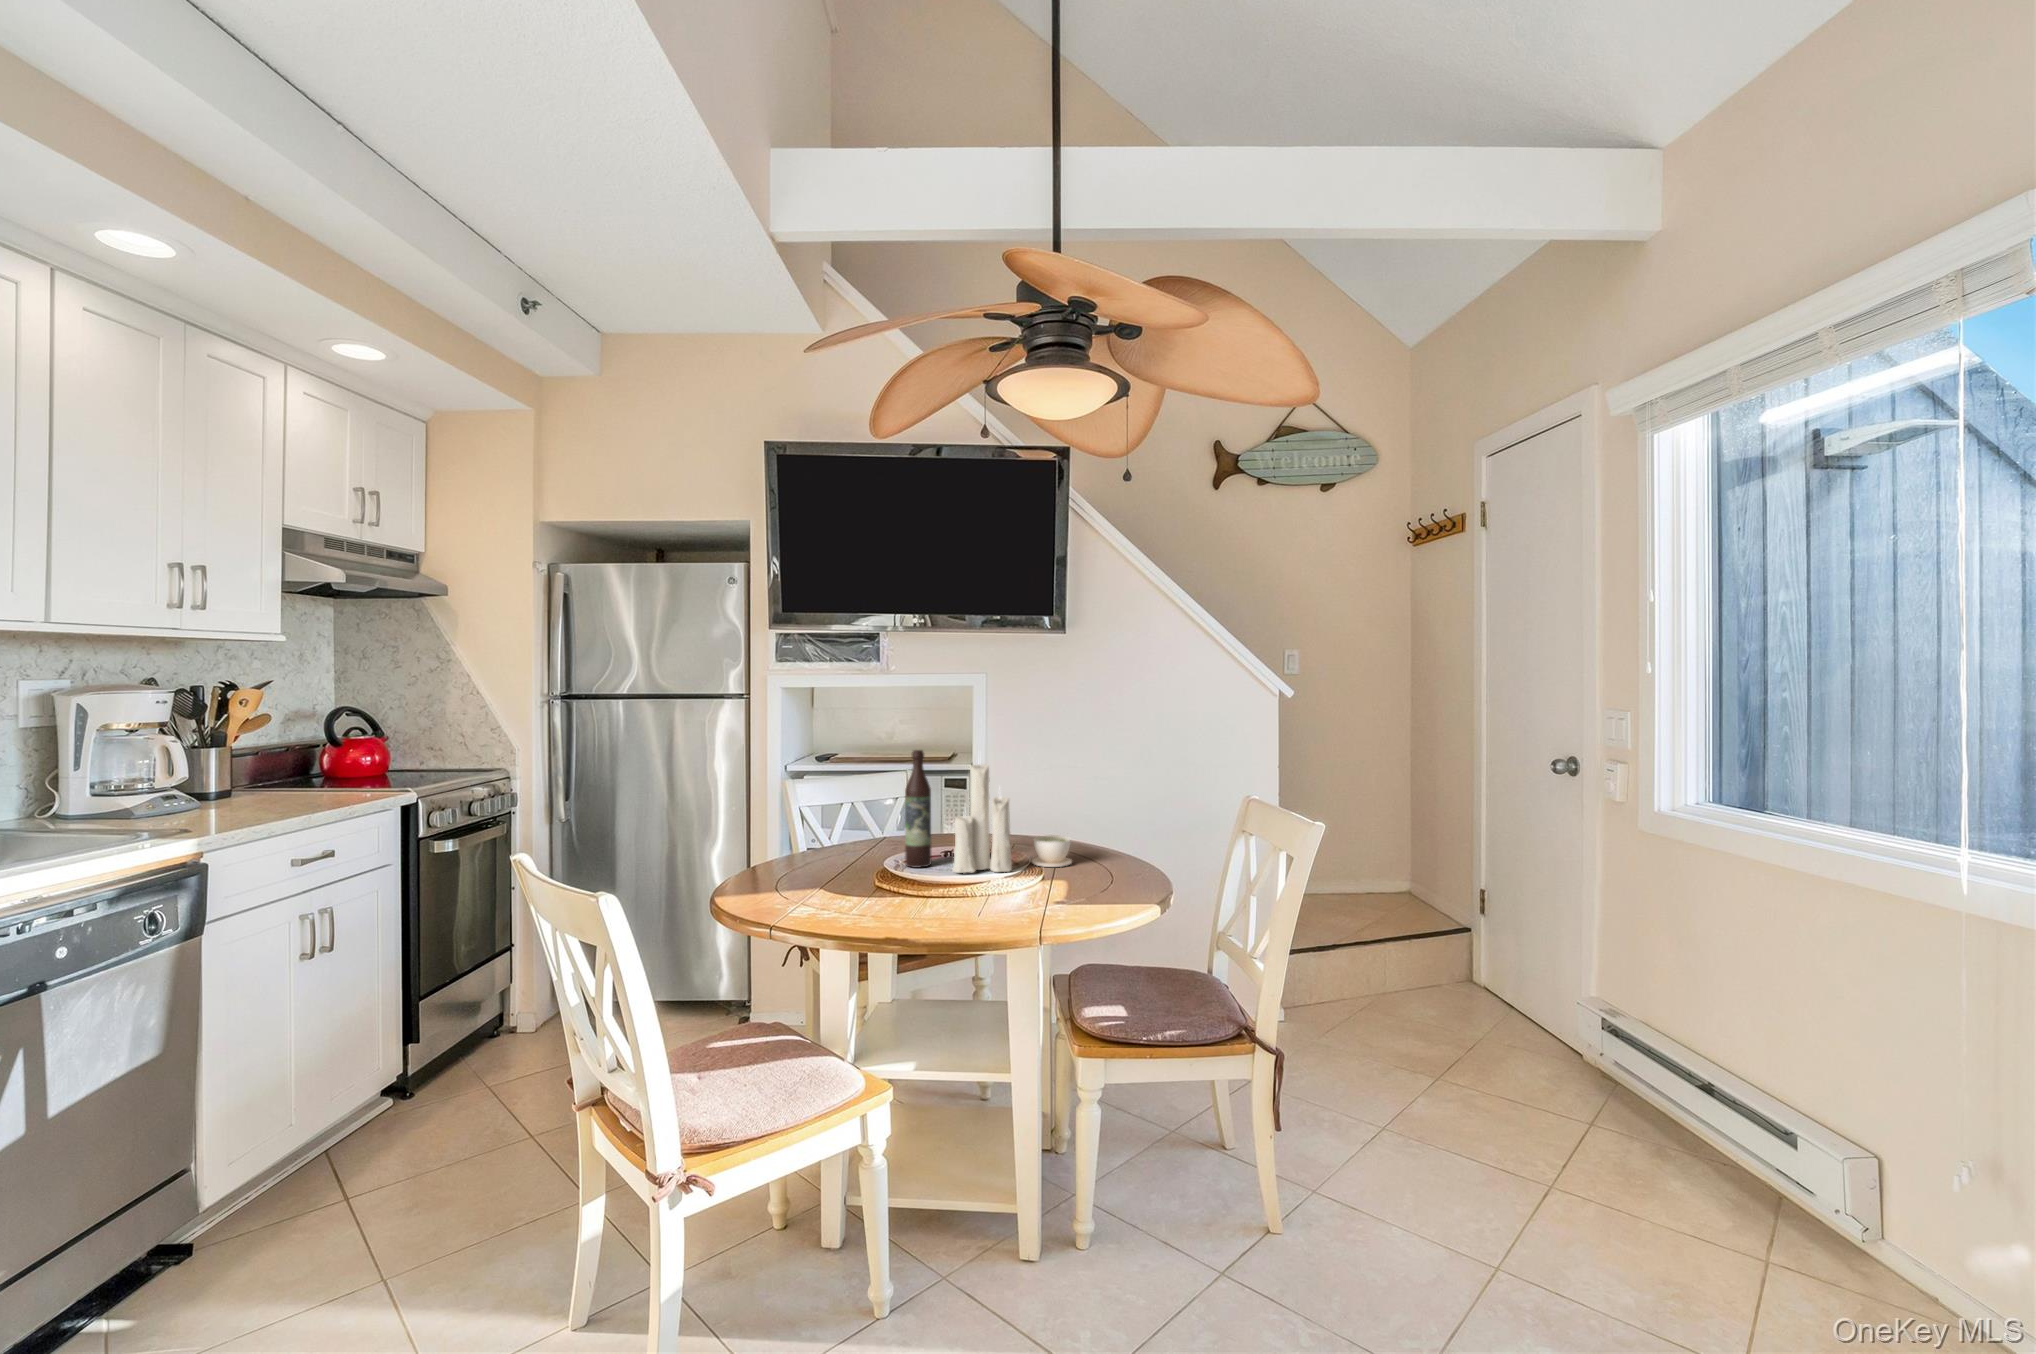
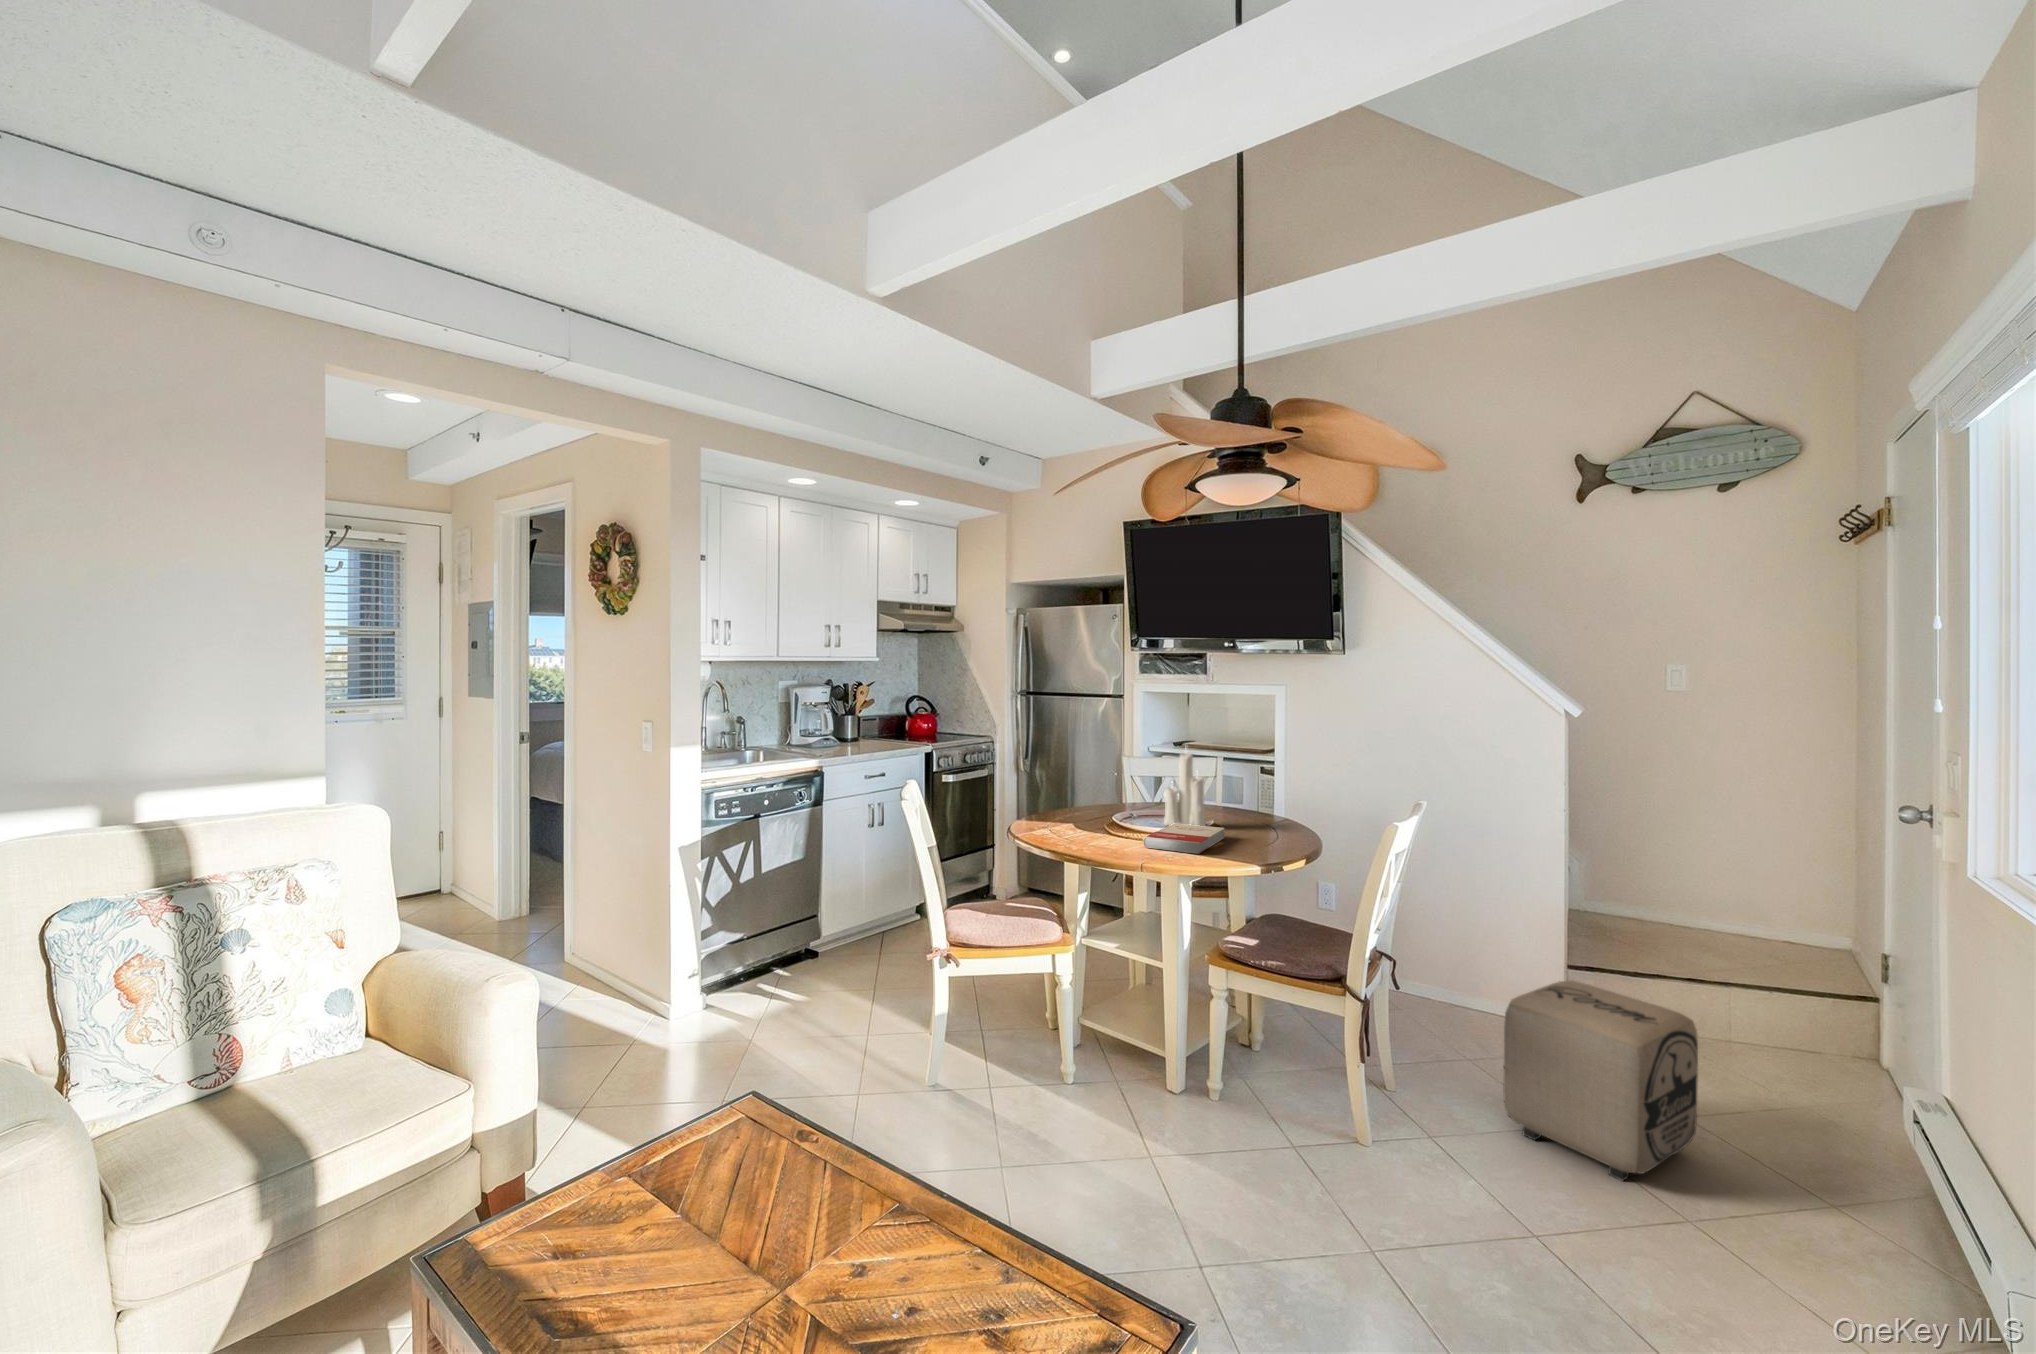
wine bottle: present [905,750,931,868] -> none [1144,740,1162,819]
coffee cup: present [1032,835,1072,867] -> none [1226,809,1259,831]
book: none [987,865,1089,913] -> present [1143,823,1224,854]
ottoman: none [1370,979,1536,1190] -> present [1503,981,1698,1181]

